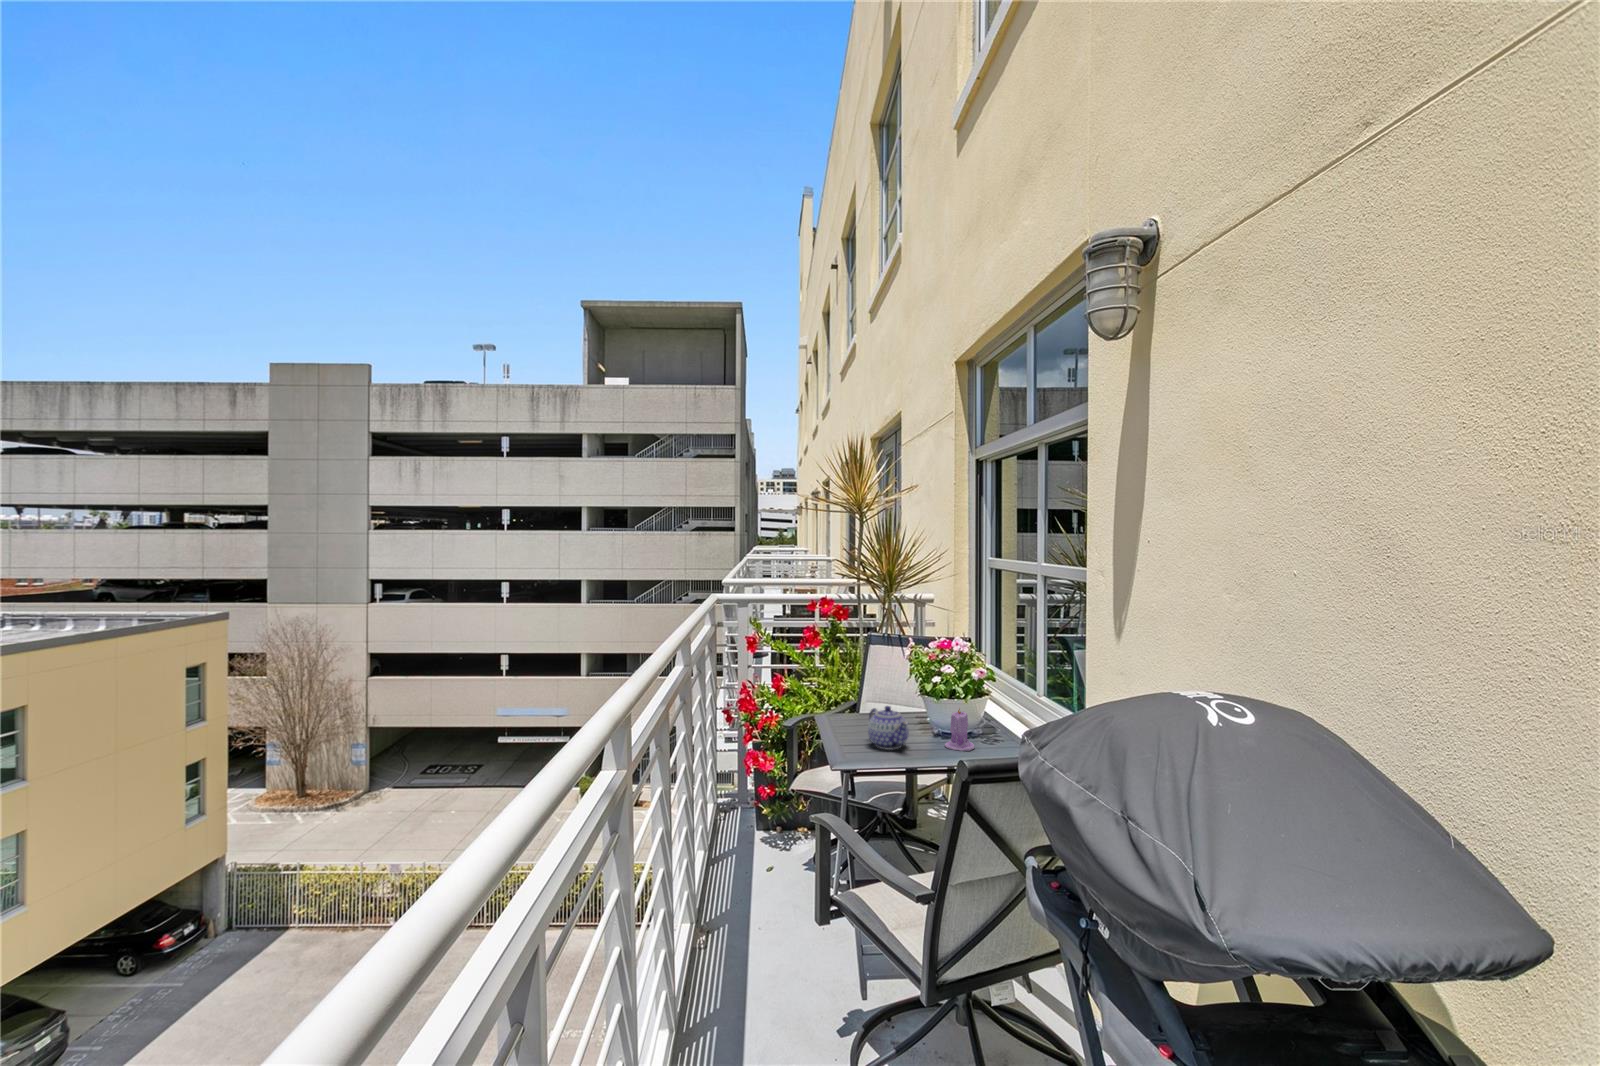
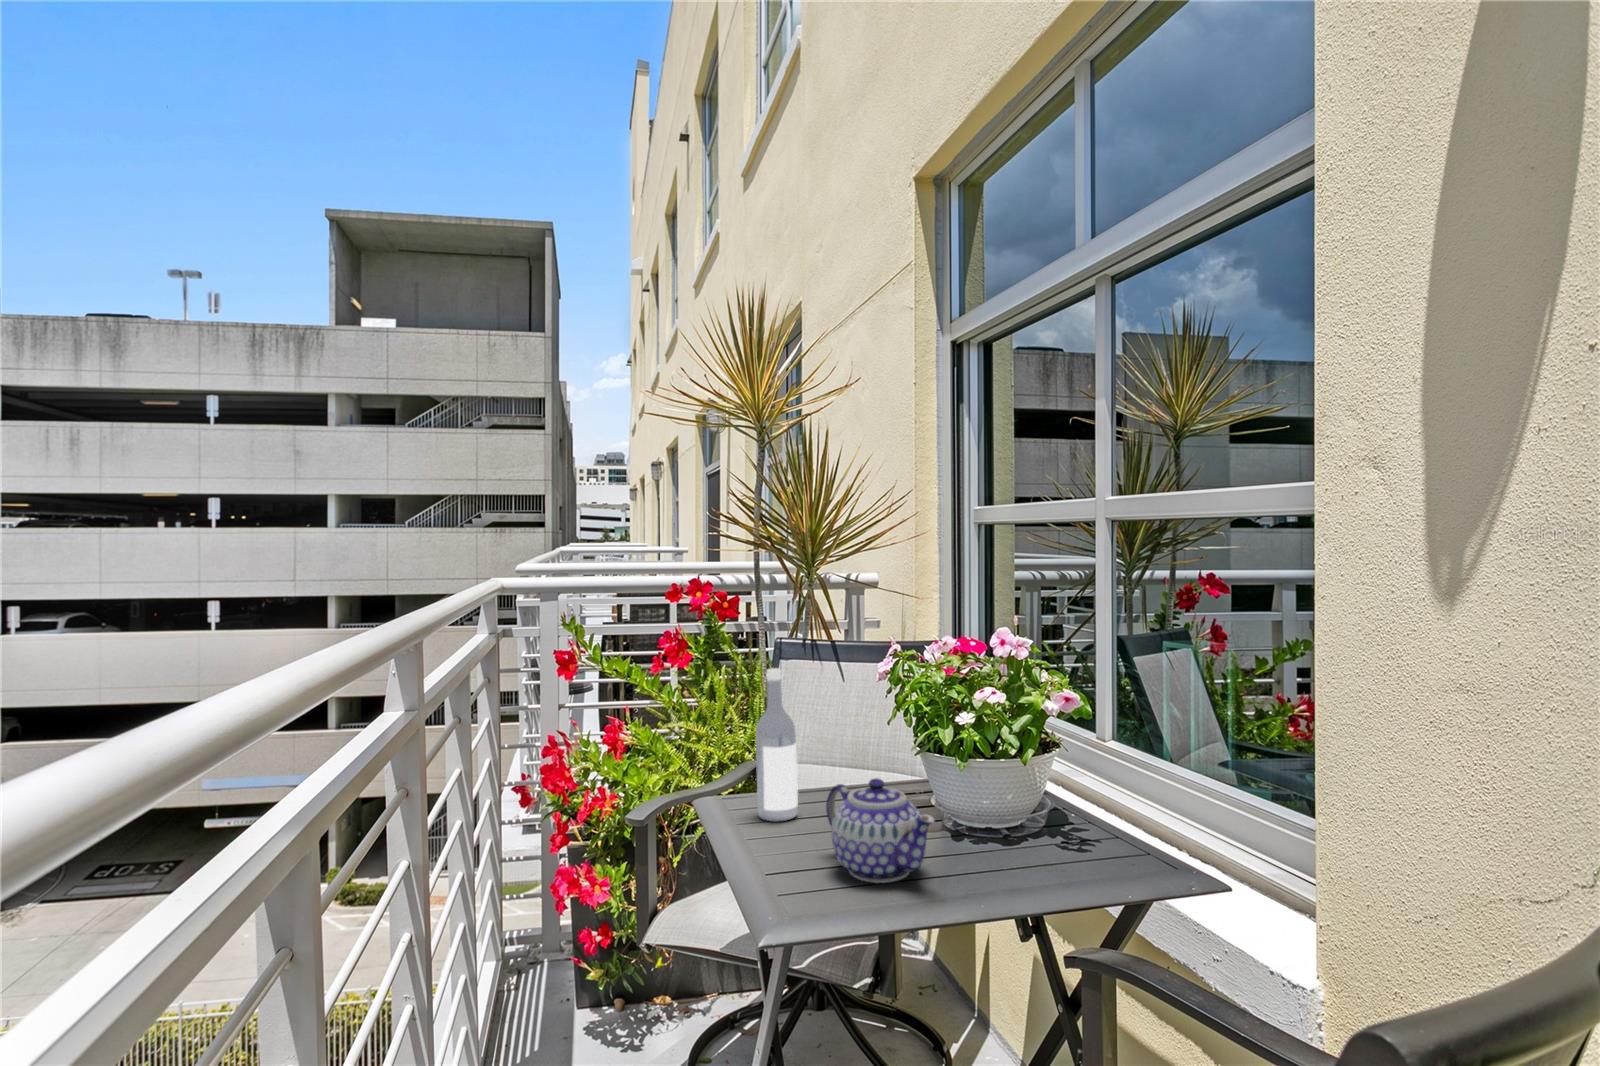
wine bottle: none [843,654,862,726] -> present [756,668,798,822]
candle: present [945,709,974,751] -> none [999,770,1065,870]

